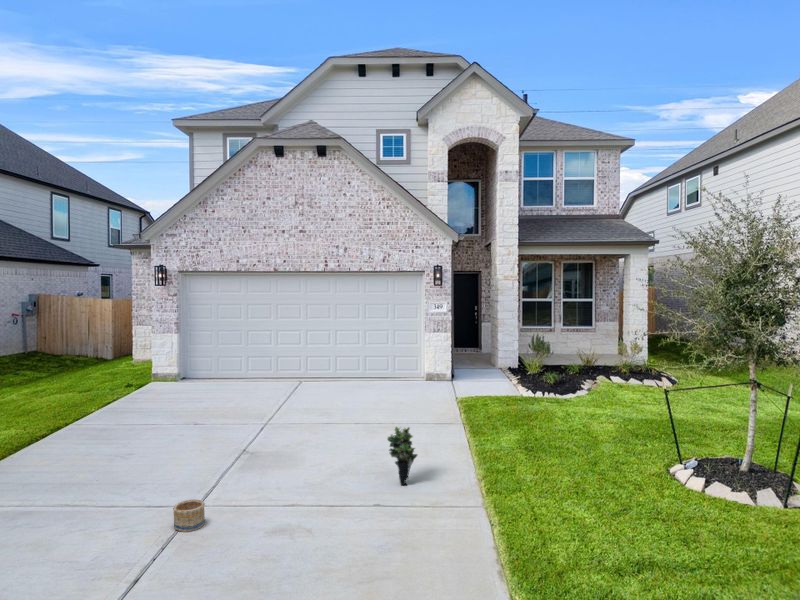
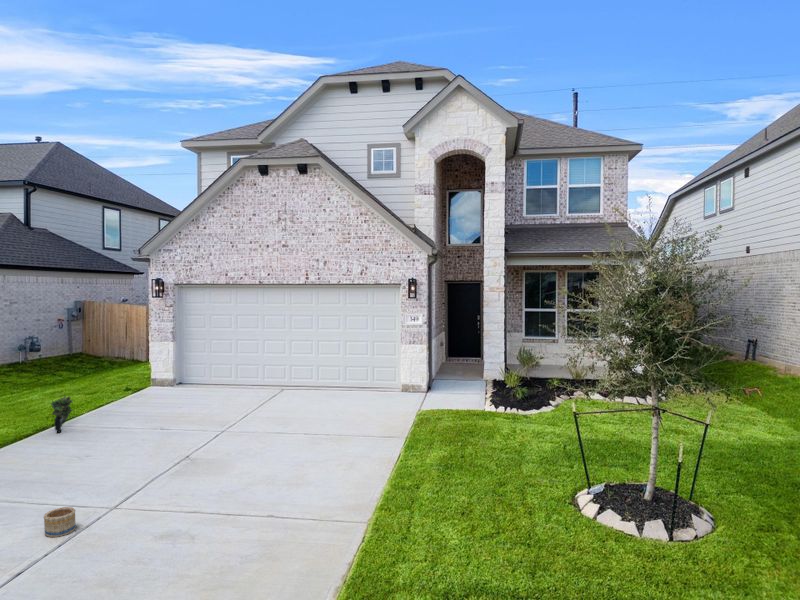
potted plant: present [388,427,417,485] -> present [51,396,72,433]

